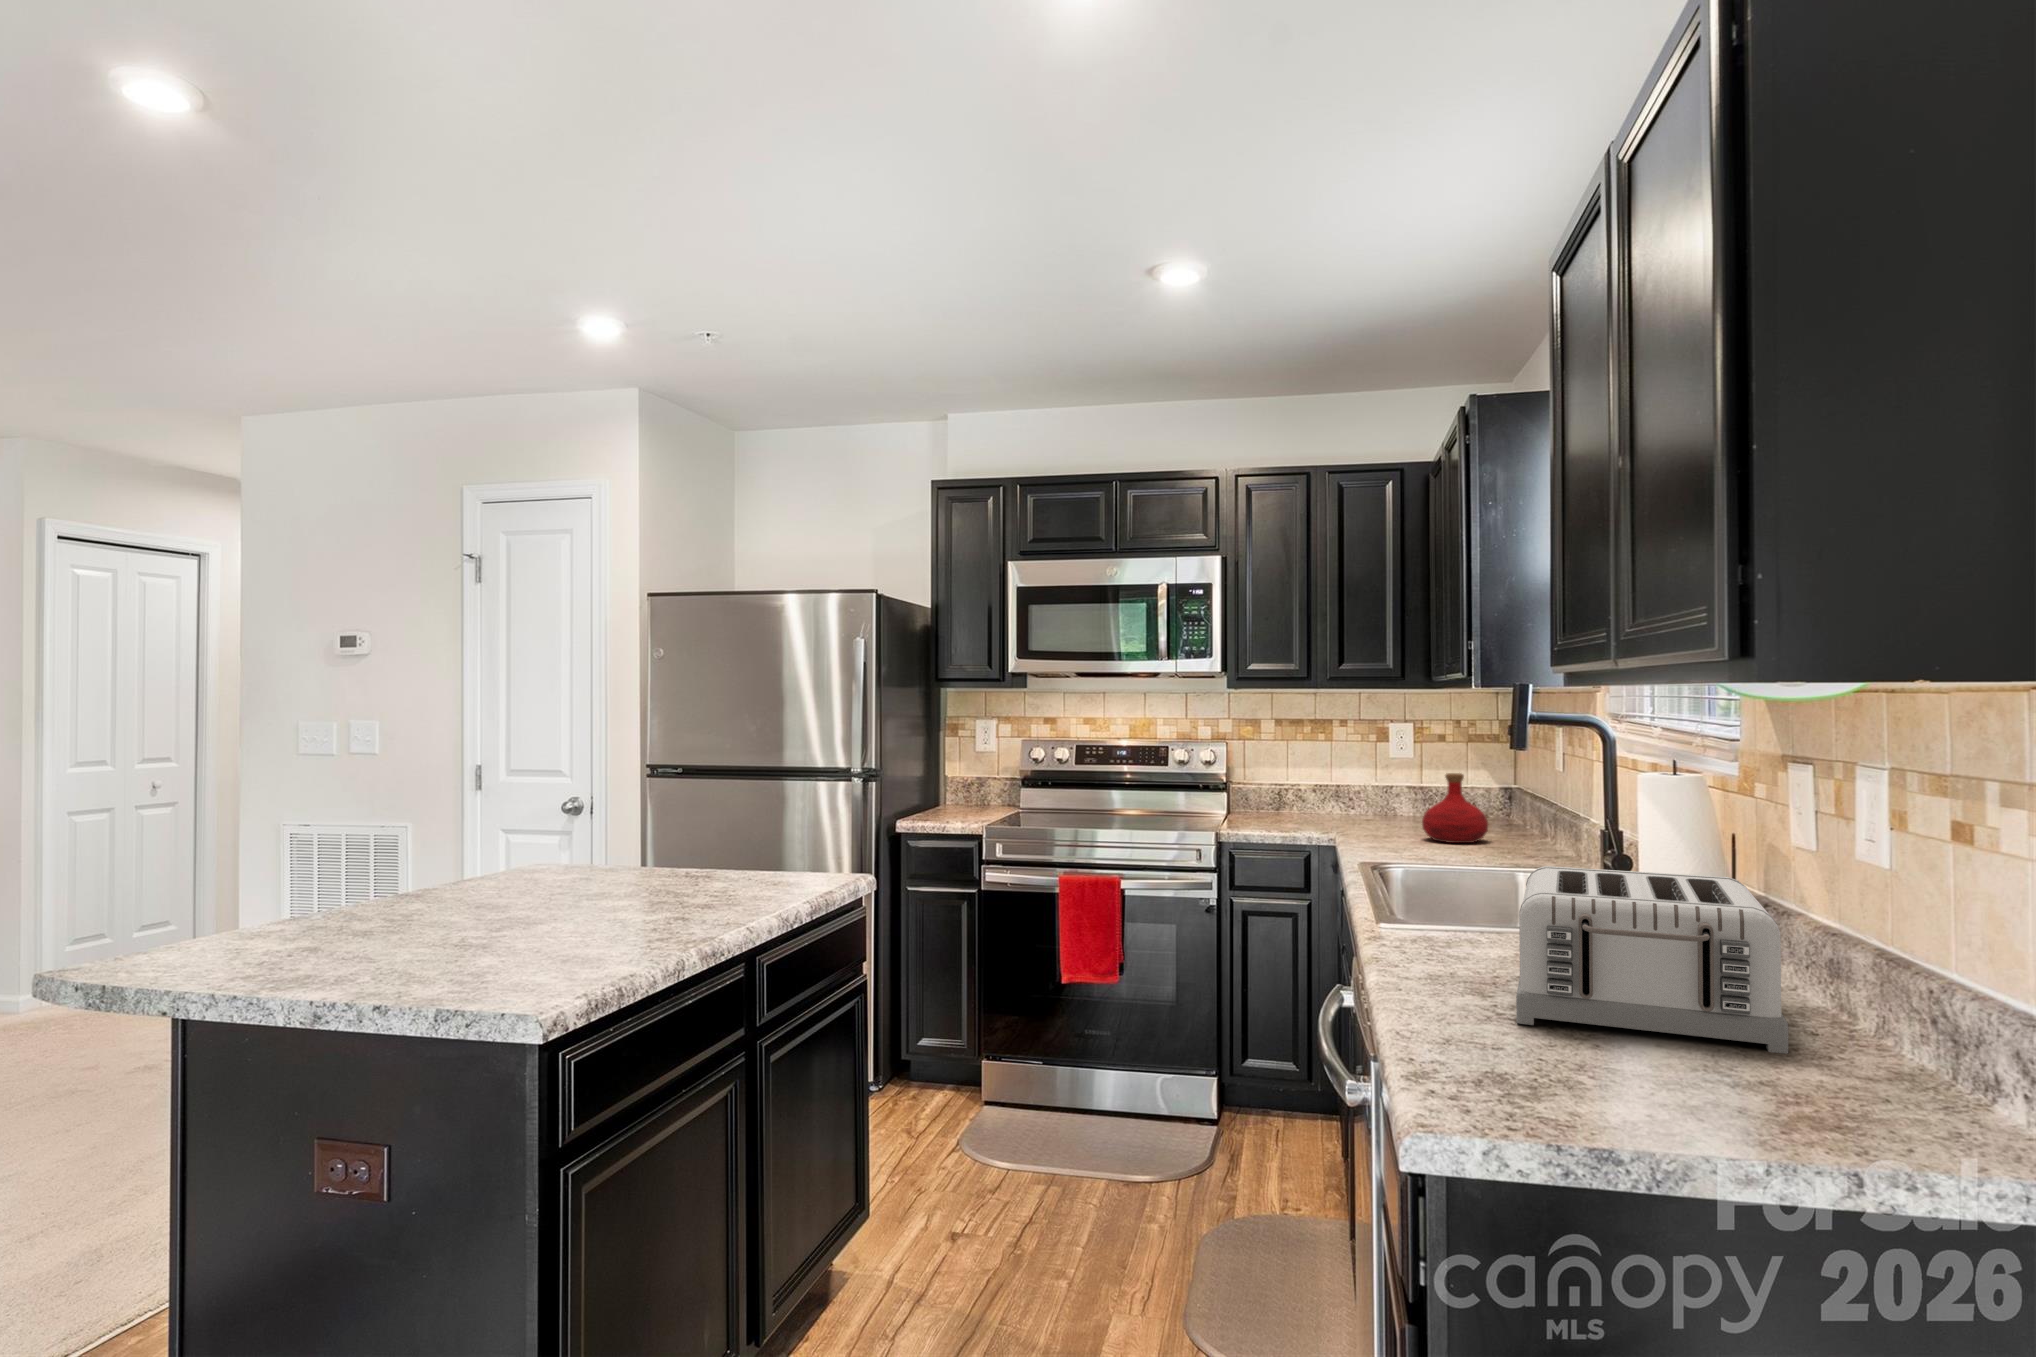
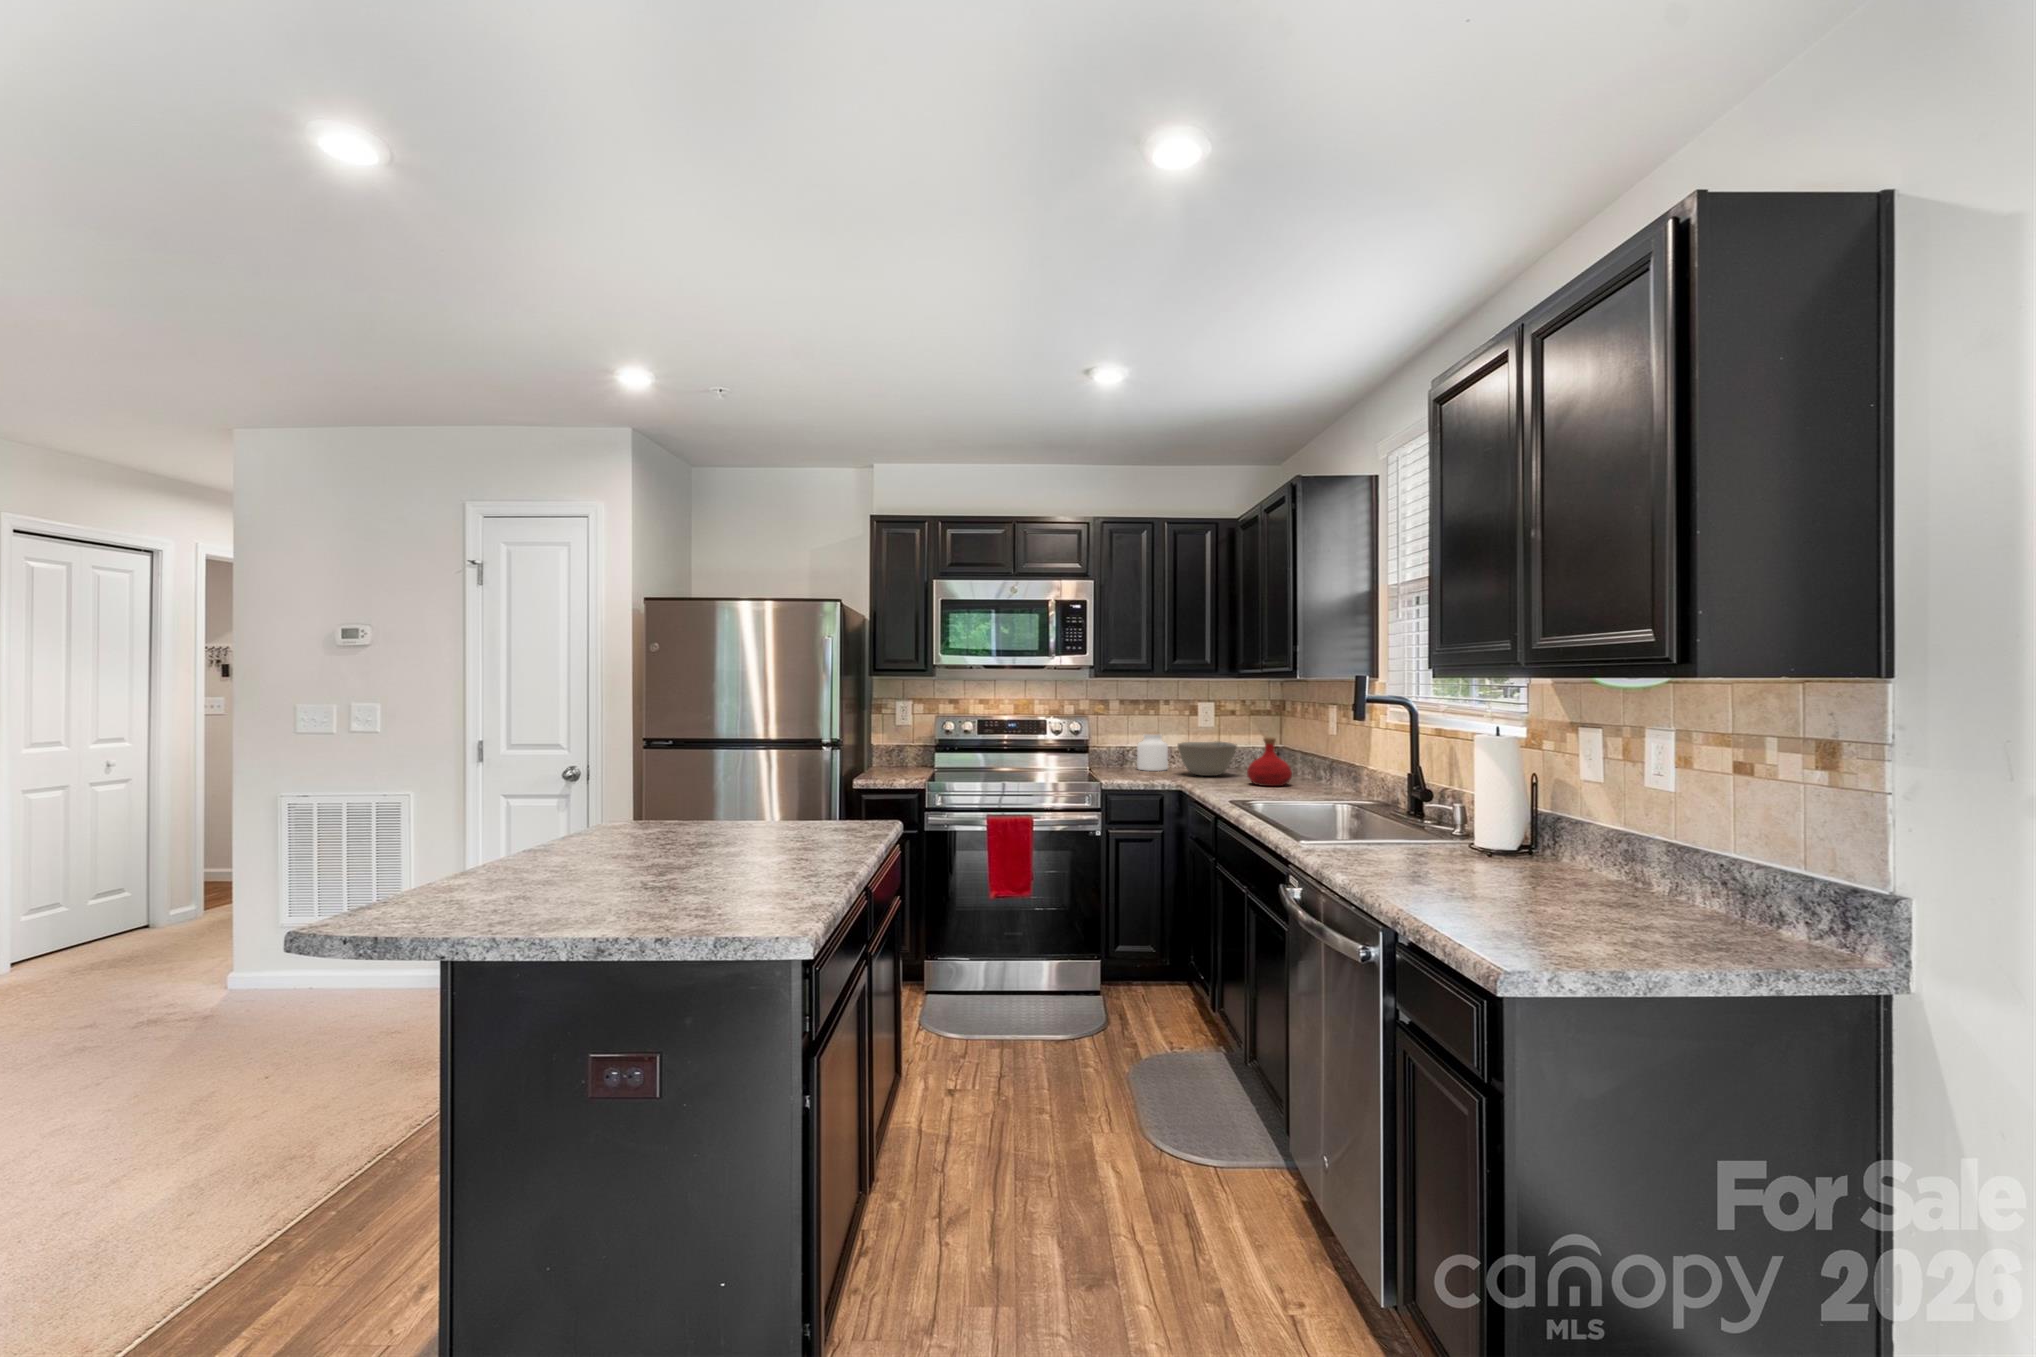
jar: none [1292,765,1335,818] -> present [1137,733,1168,771]
bowl: none [1338,778,1425,826] -> present [1178,742,1237,776]
toaster: present [1516,866,1788,1054] -> none [1433,799,1638,909]

